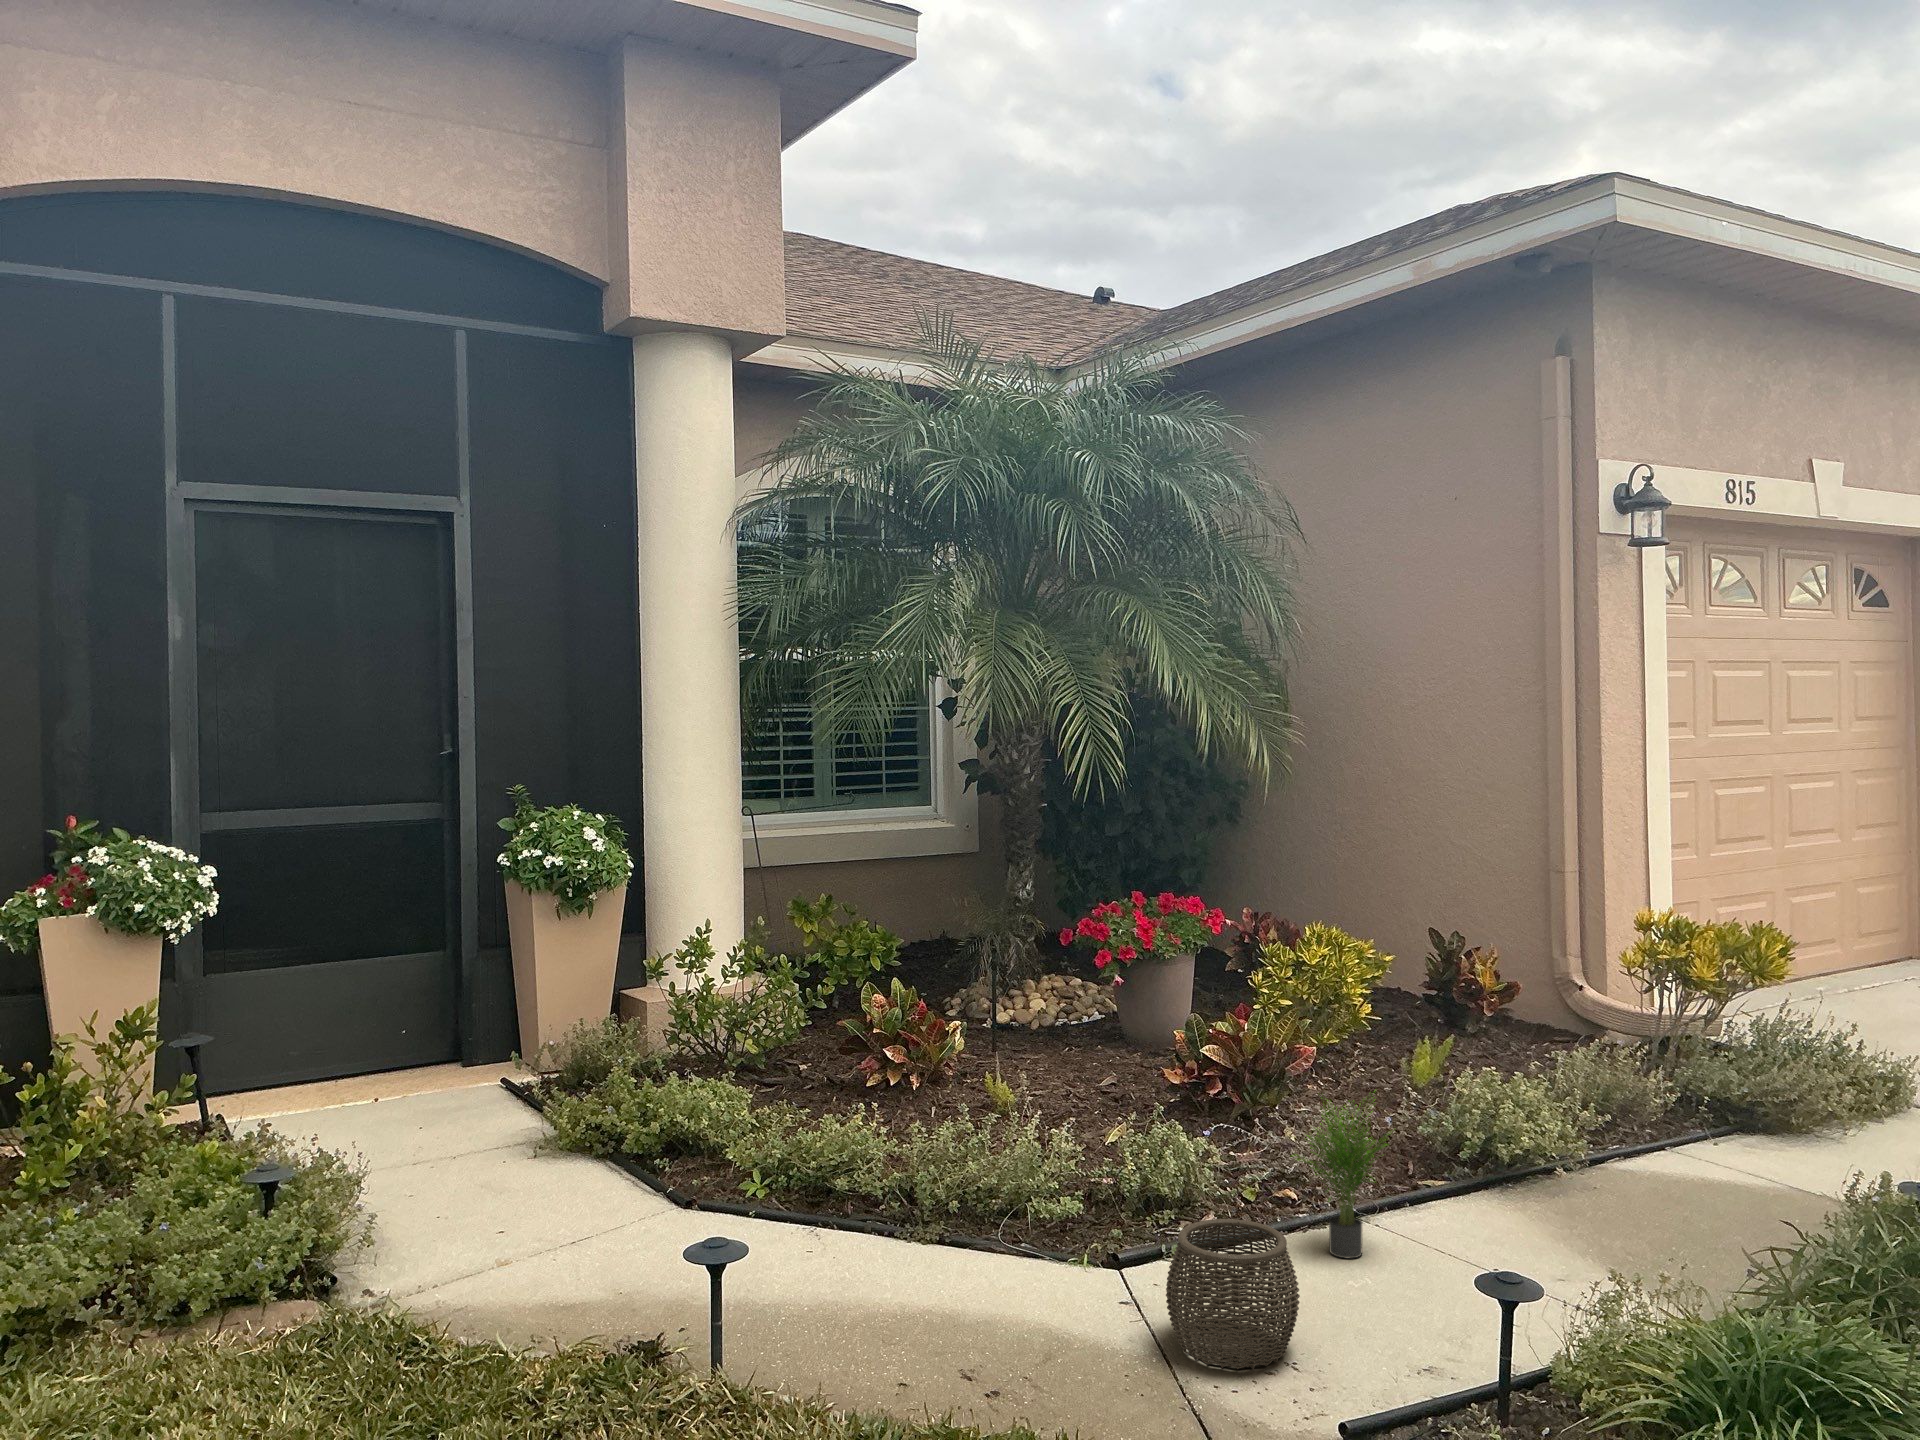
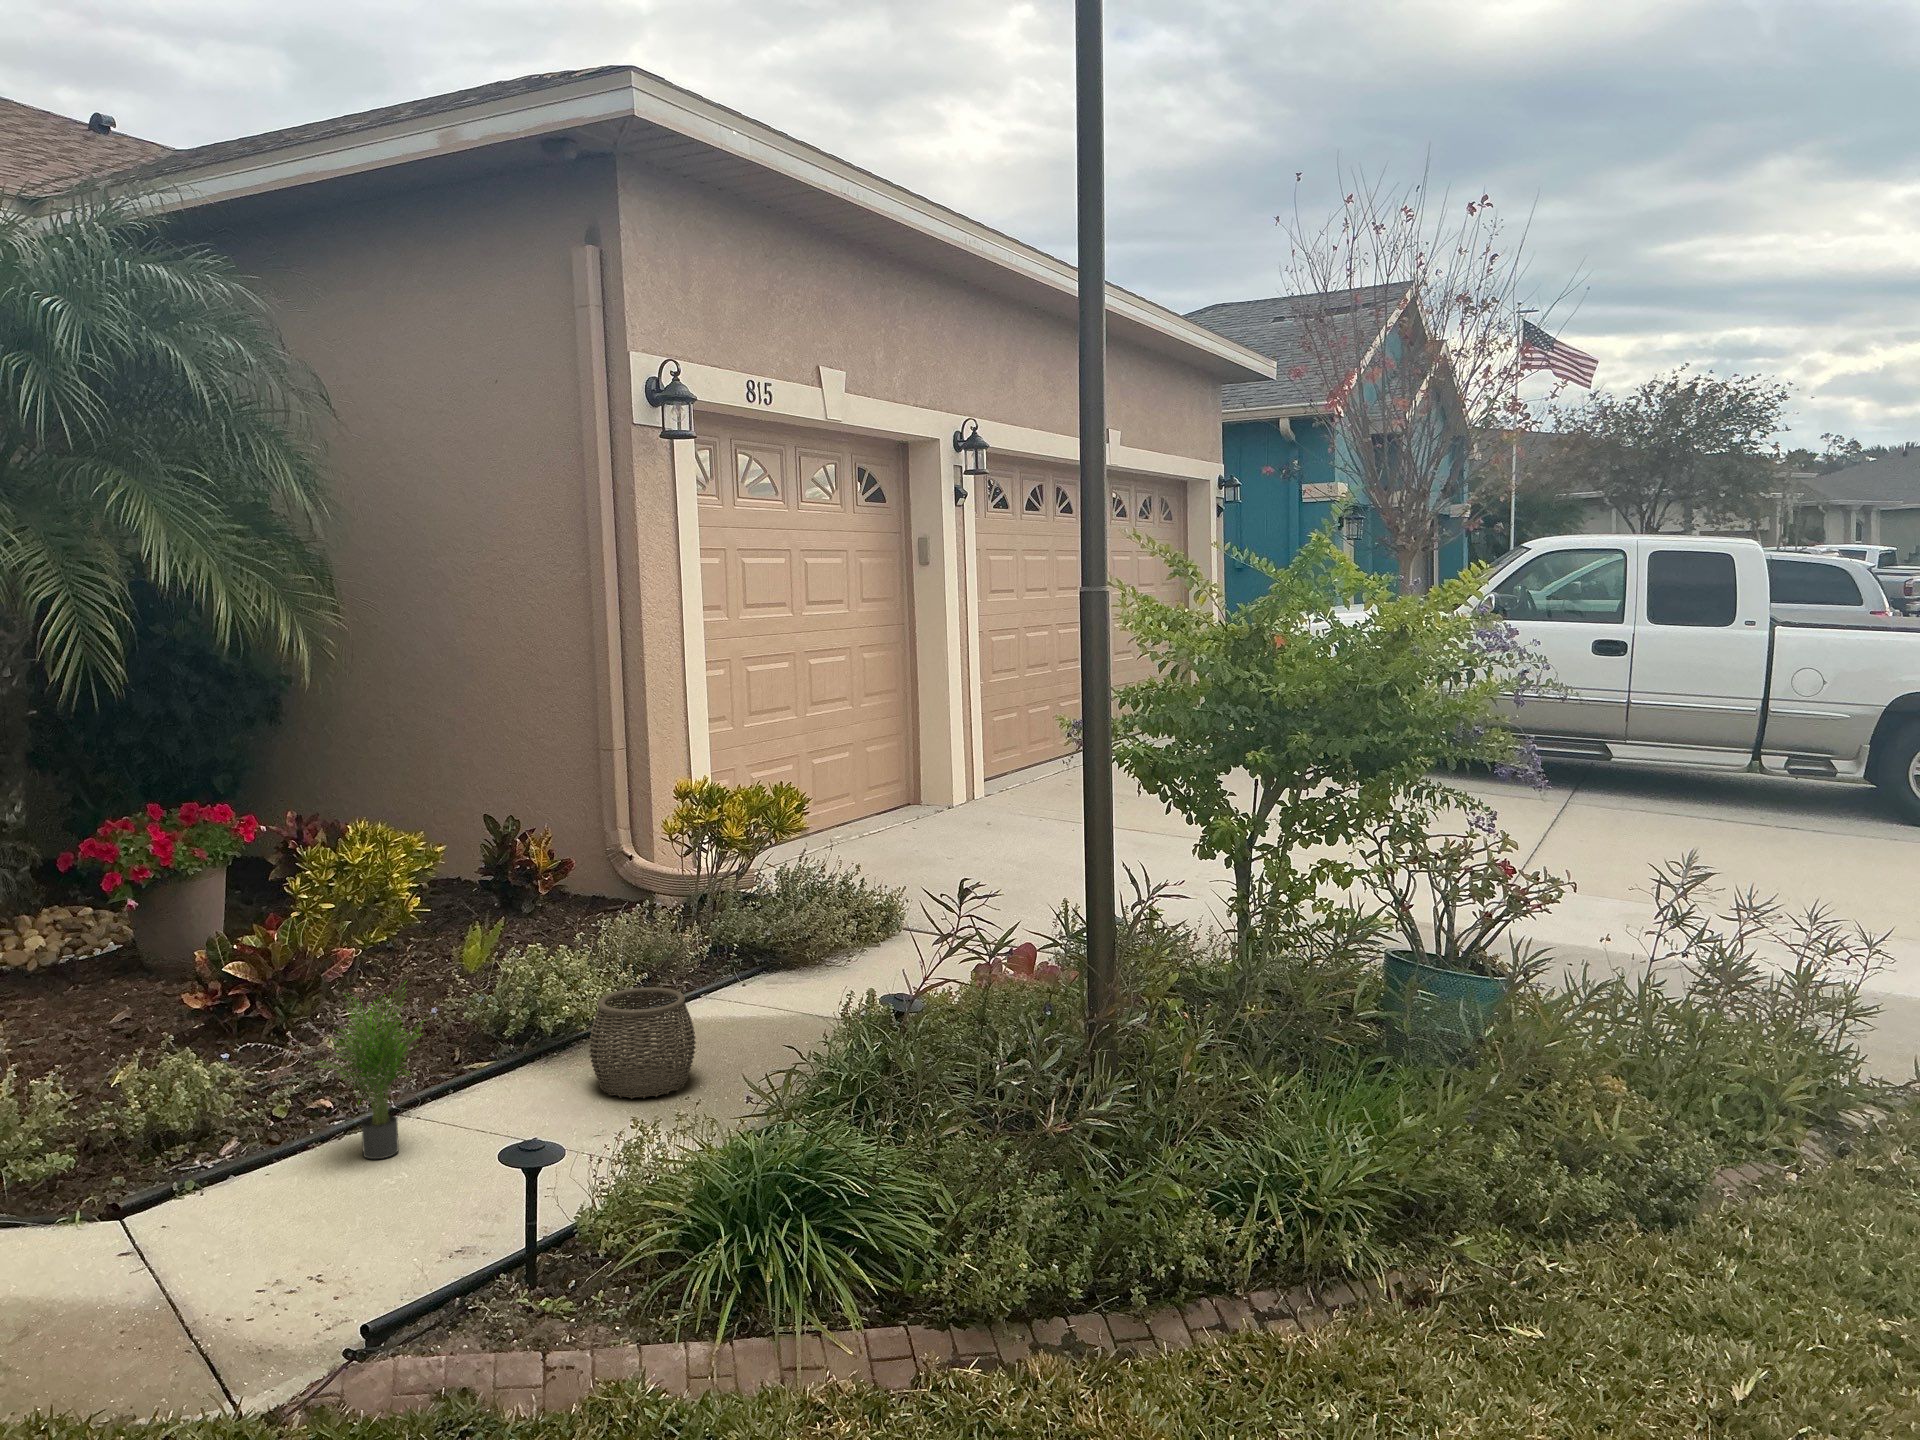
woven basket: present [1166,1219,1300,1369] -> present [589,987,696,1099]

